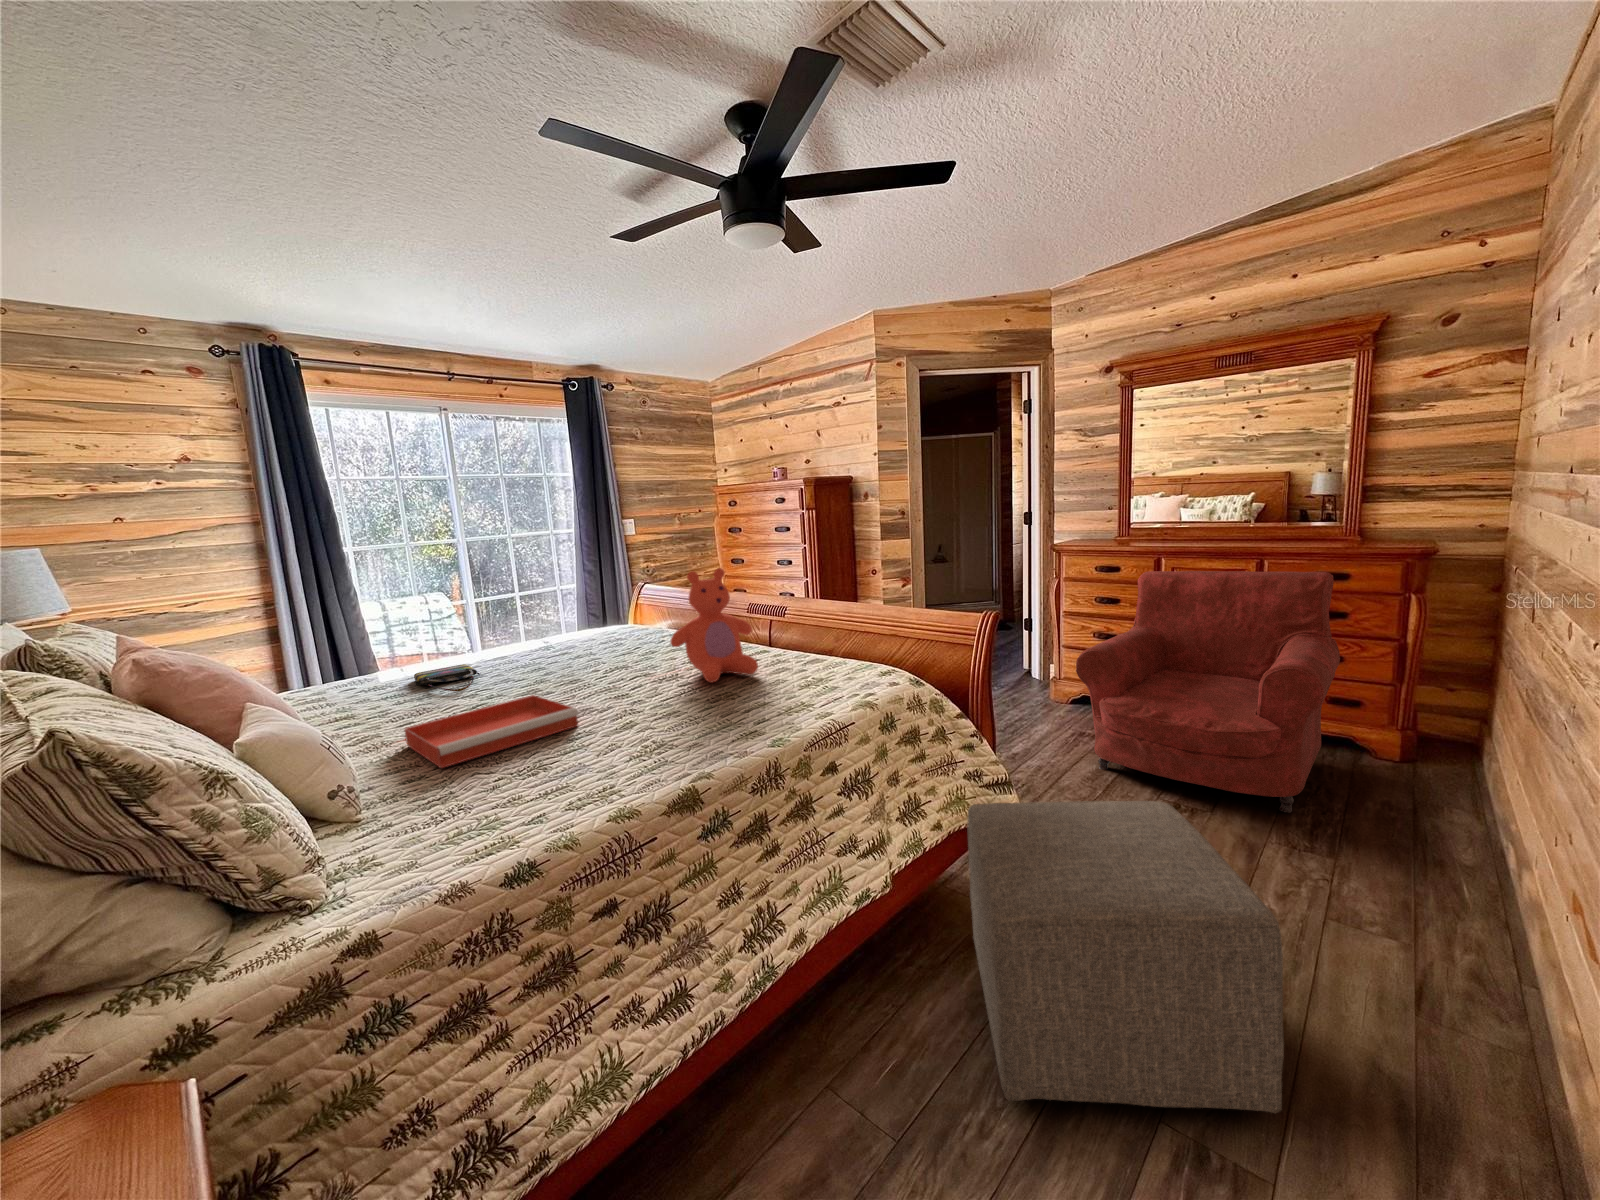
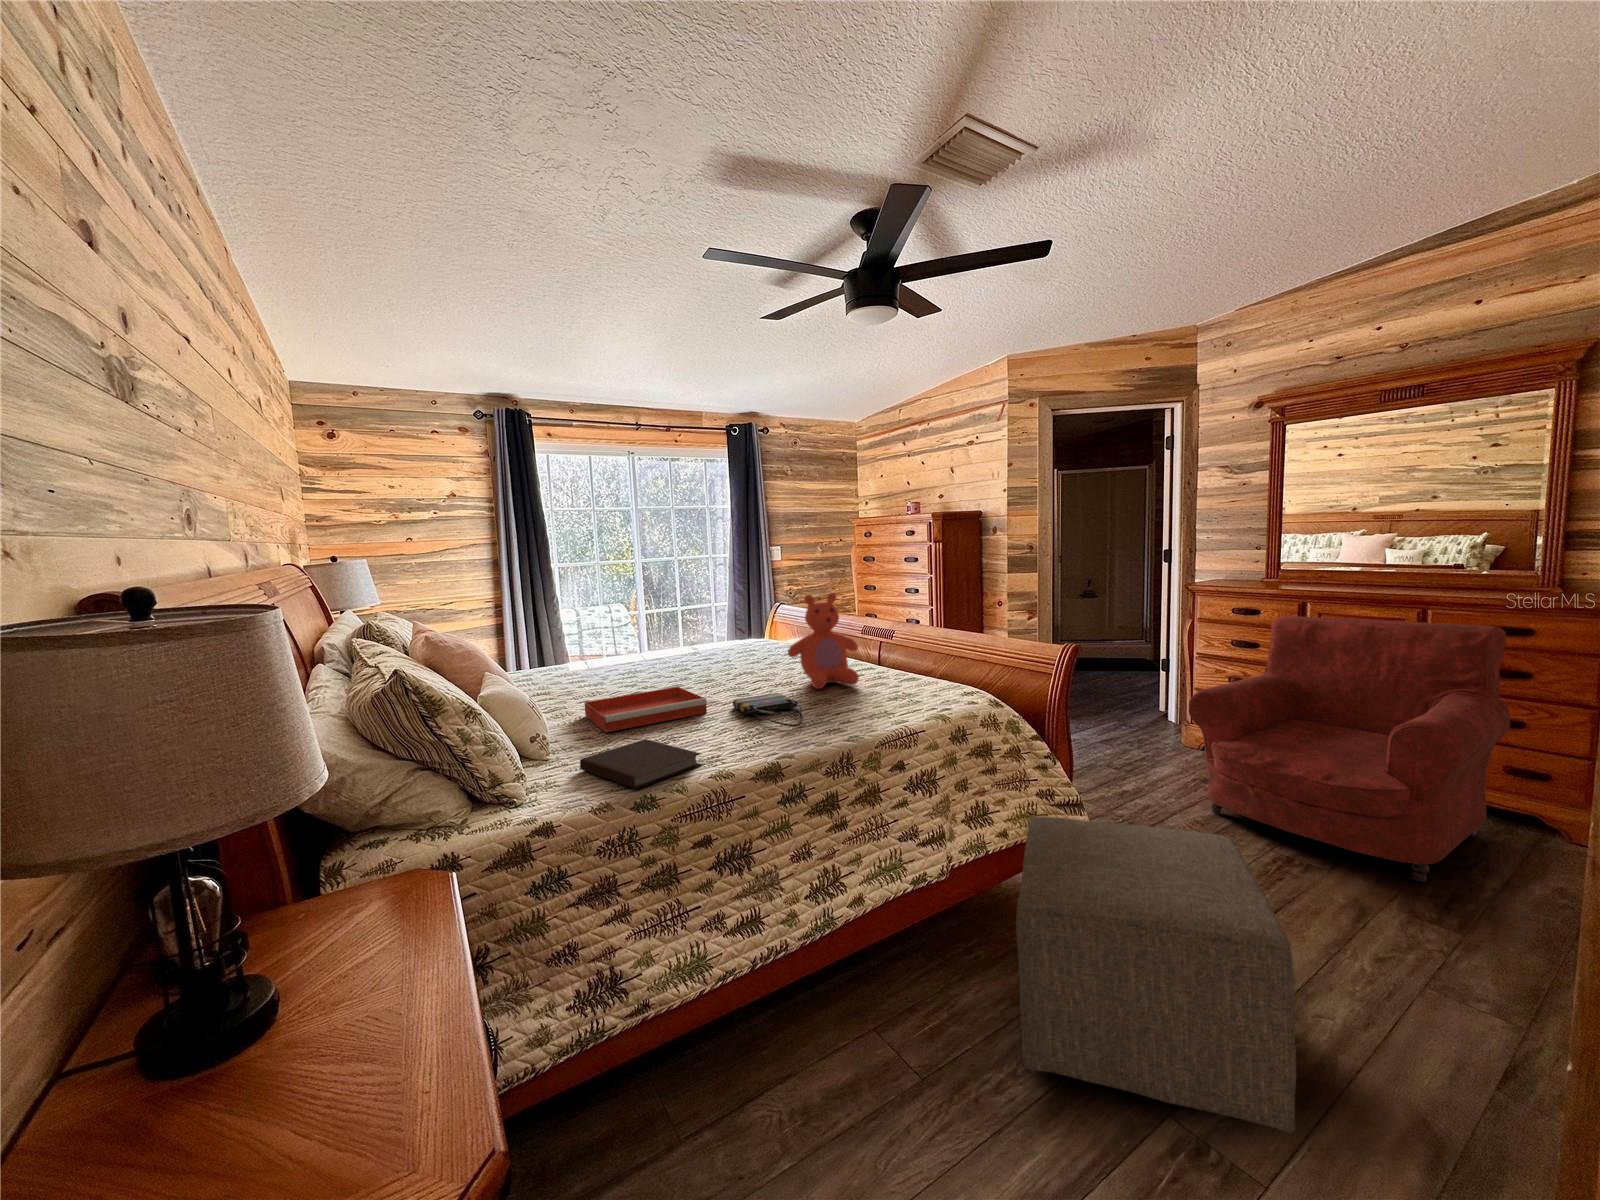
tote bag: present [414,664,479,691] -> present [733,693,802,727]
notebook: none [410,774,591,853] -> present [580,739,702,789]

